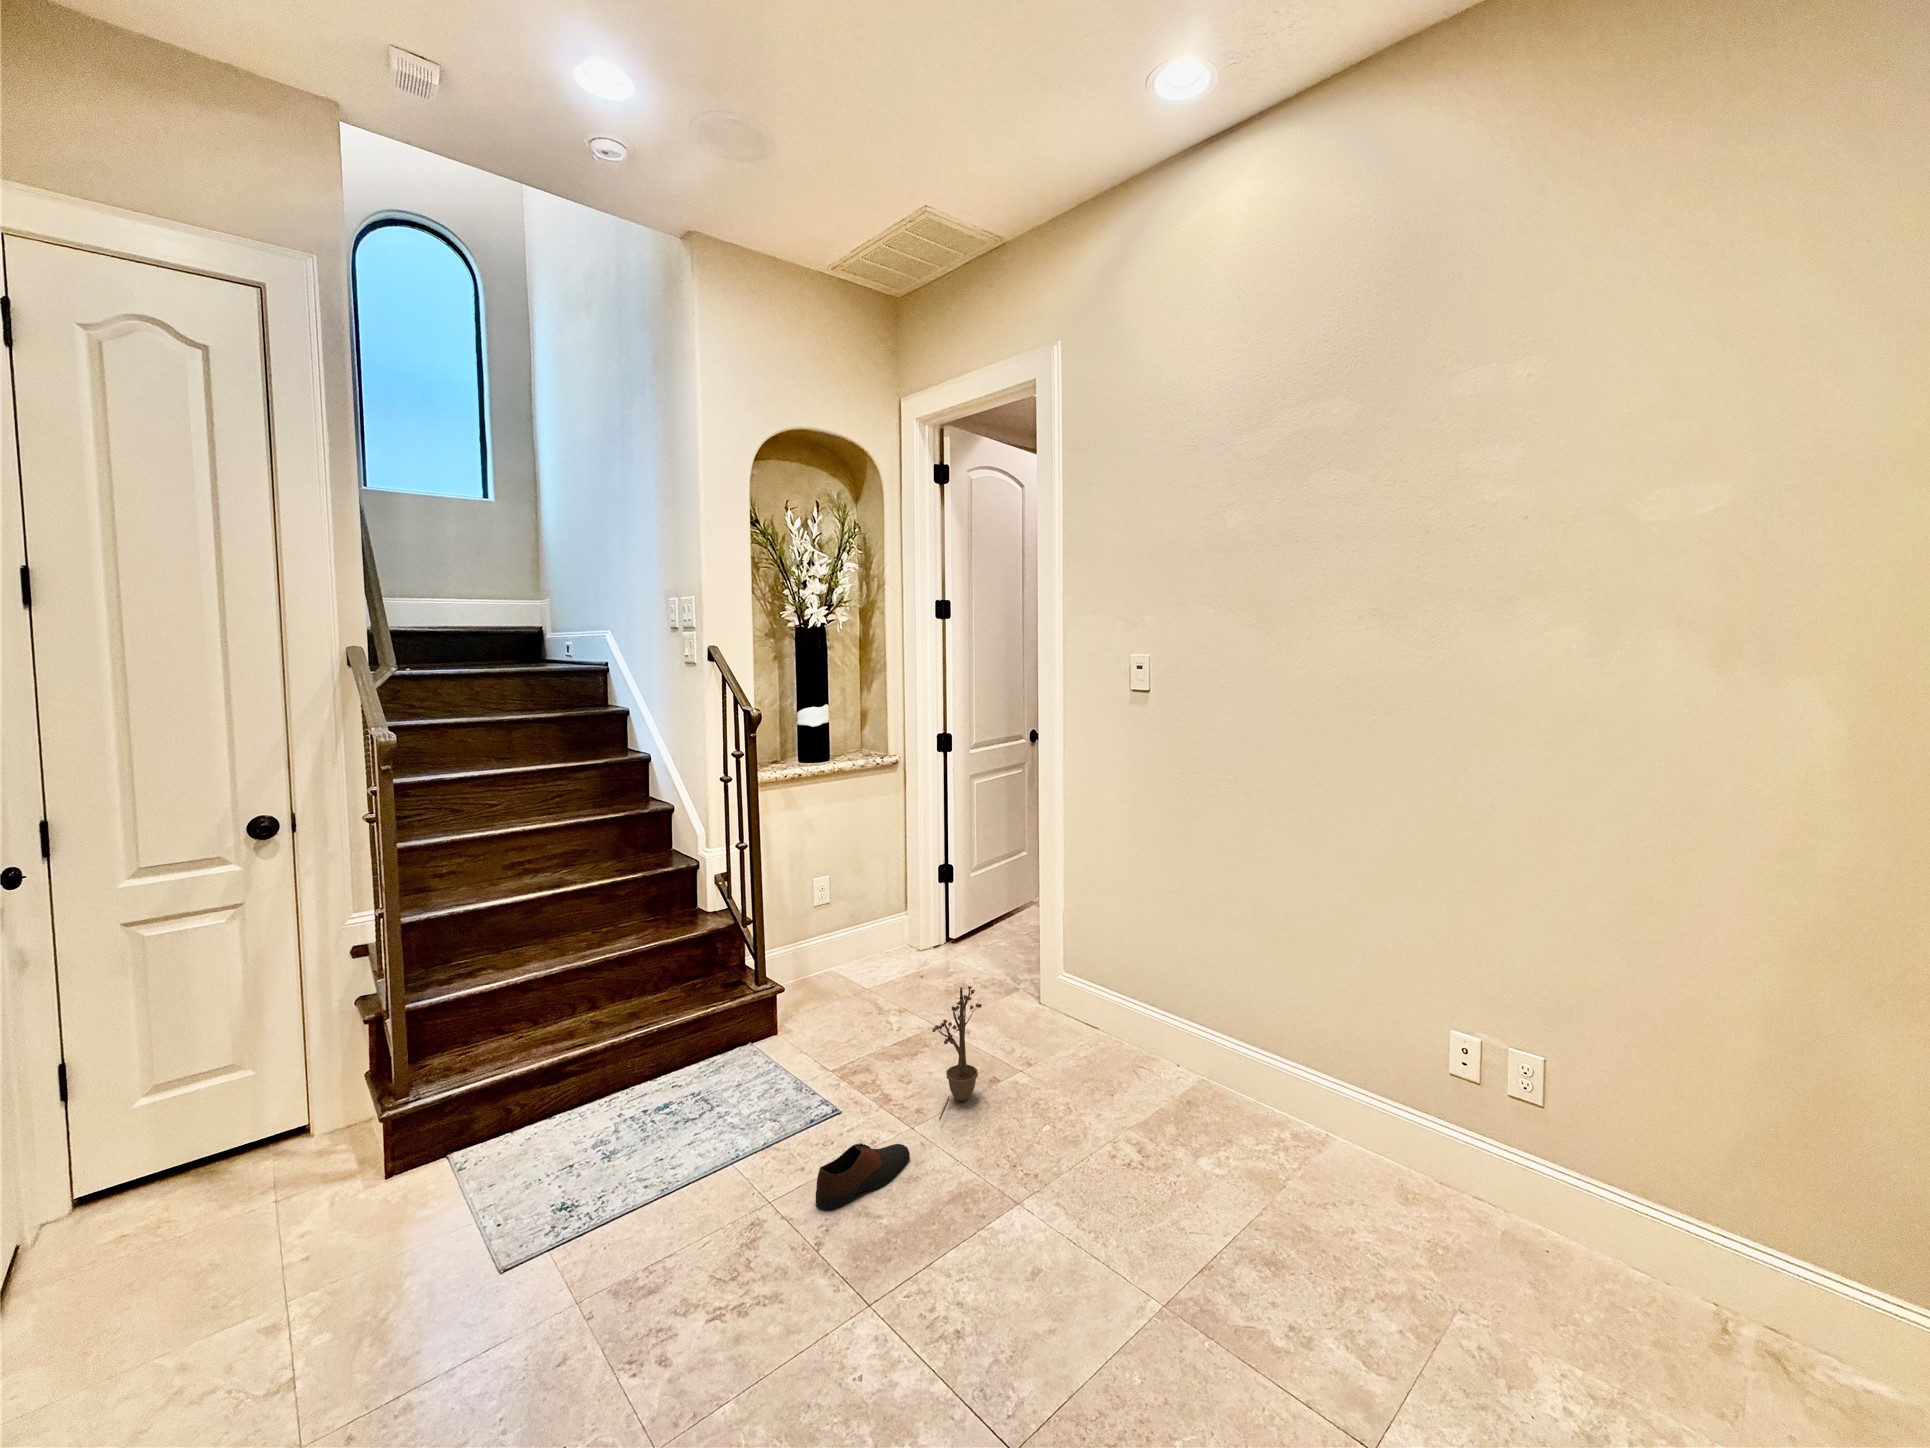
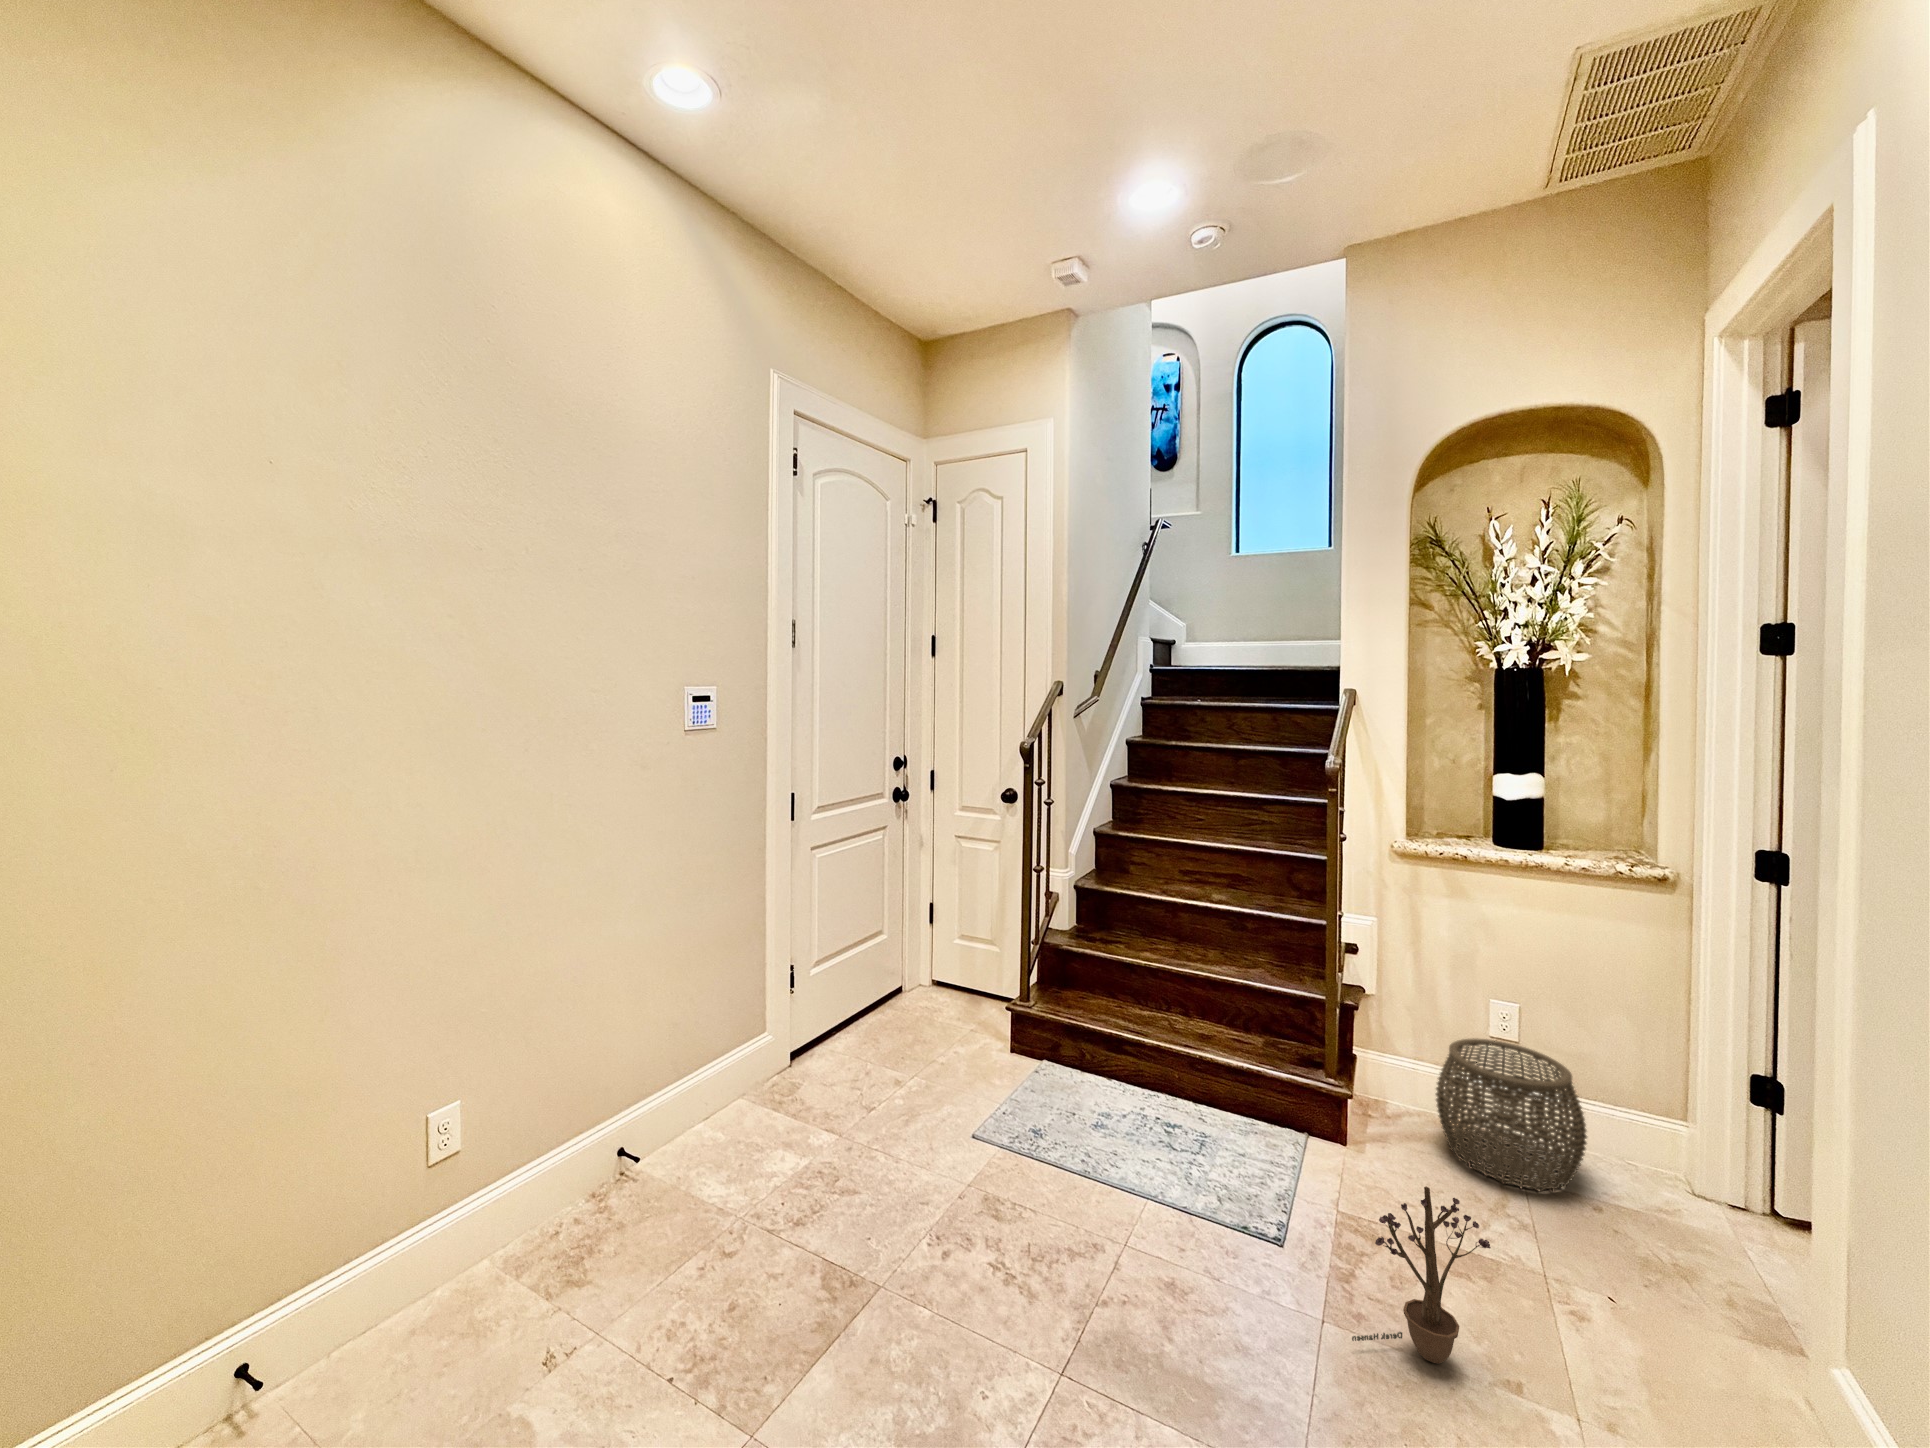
woven basket: none [809,900,899,999] -> present [1436,1038,1587,1191]
shoe: present [816,1143,910,1210] -> none [1144,1243,1277,1335]

